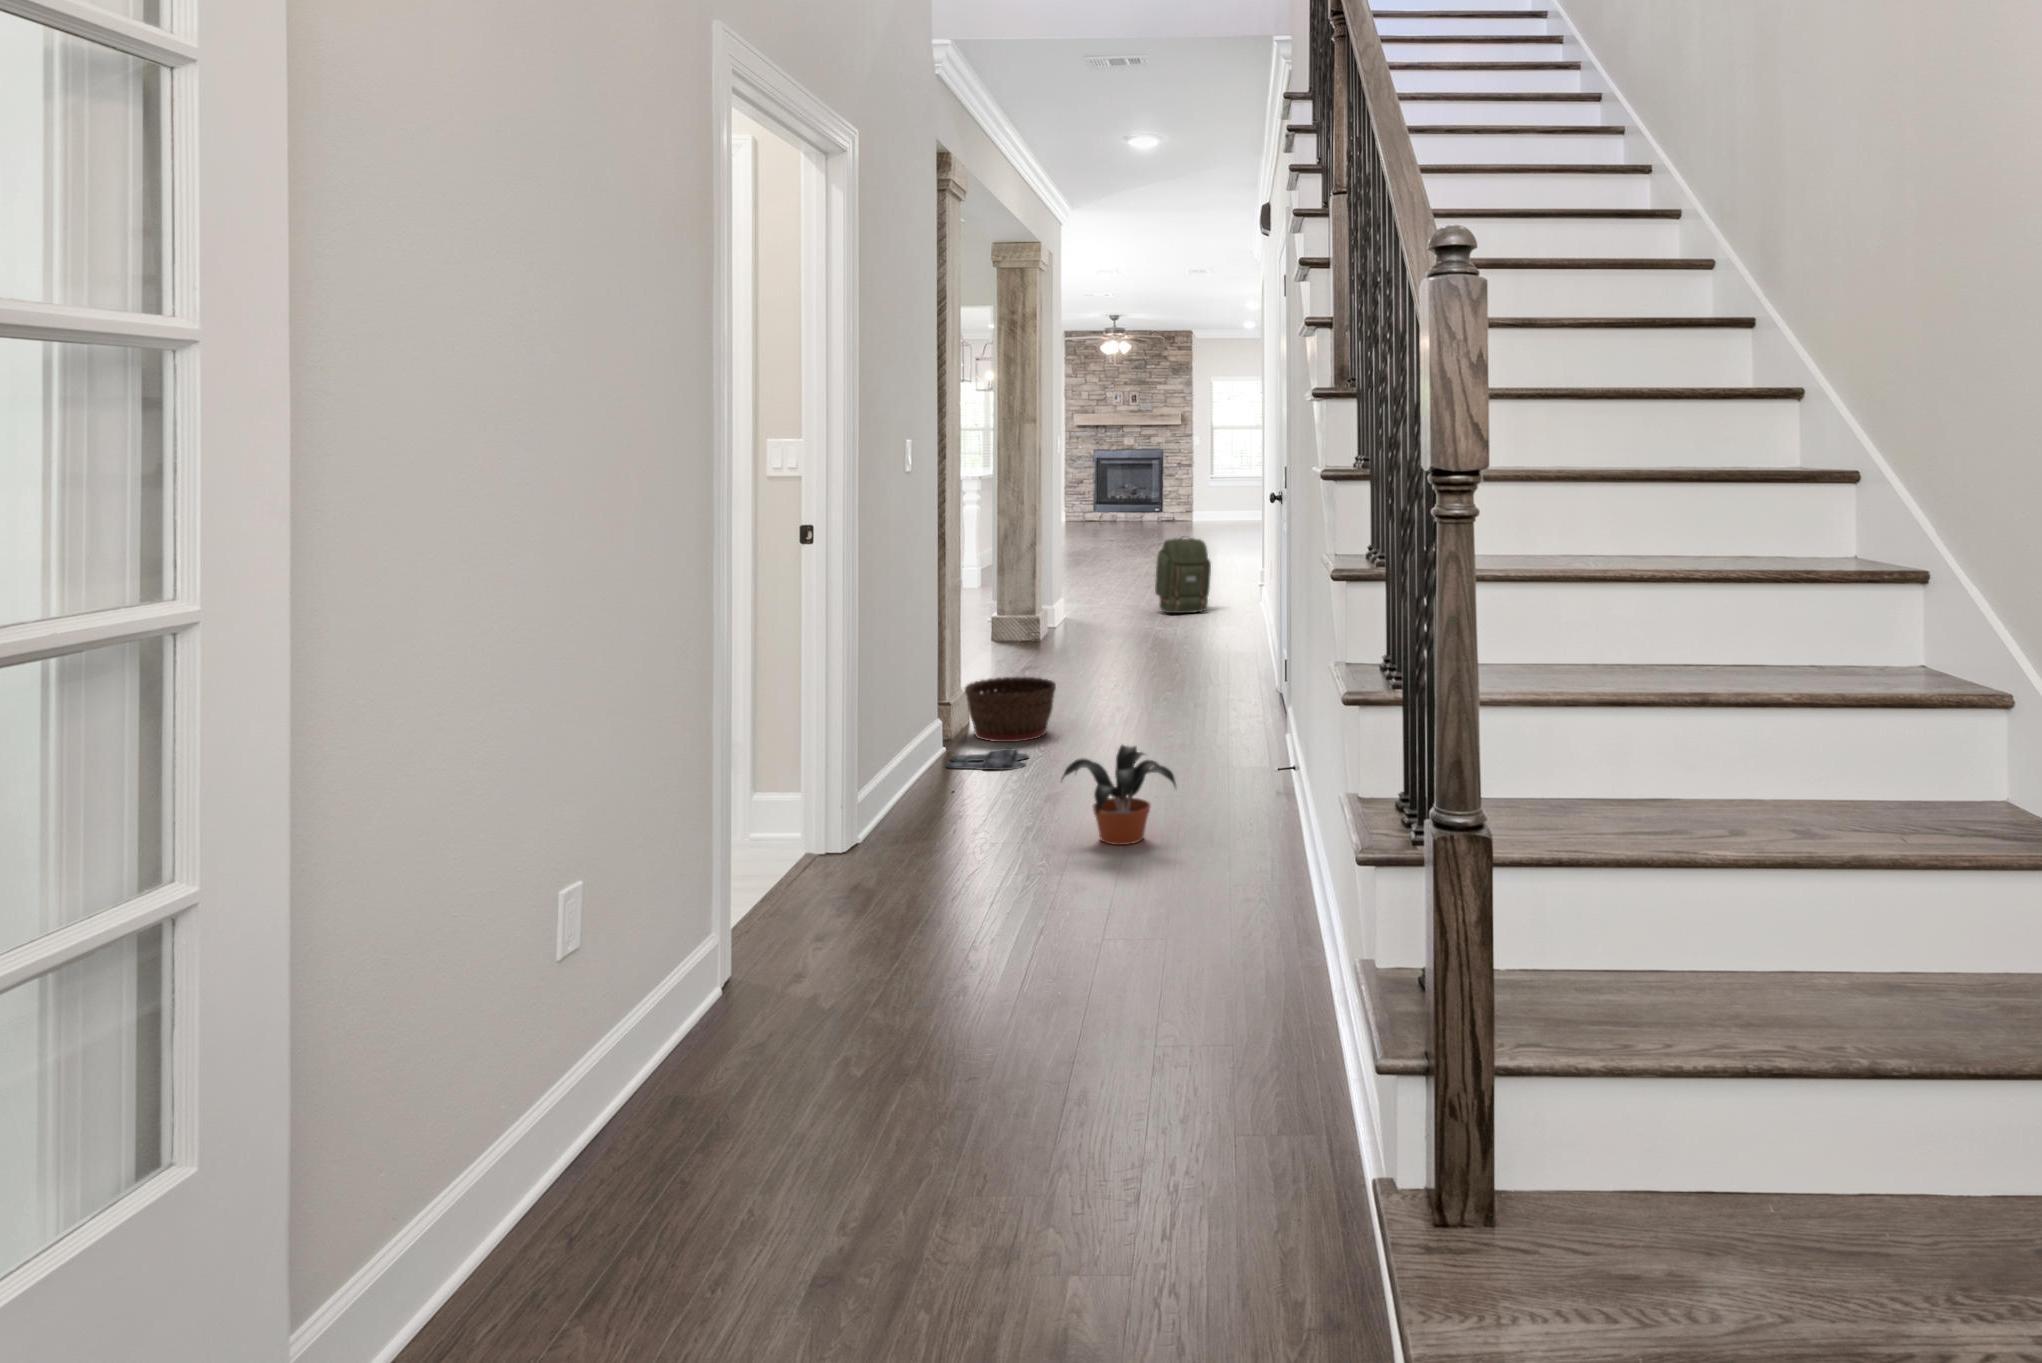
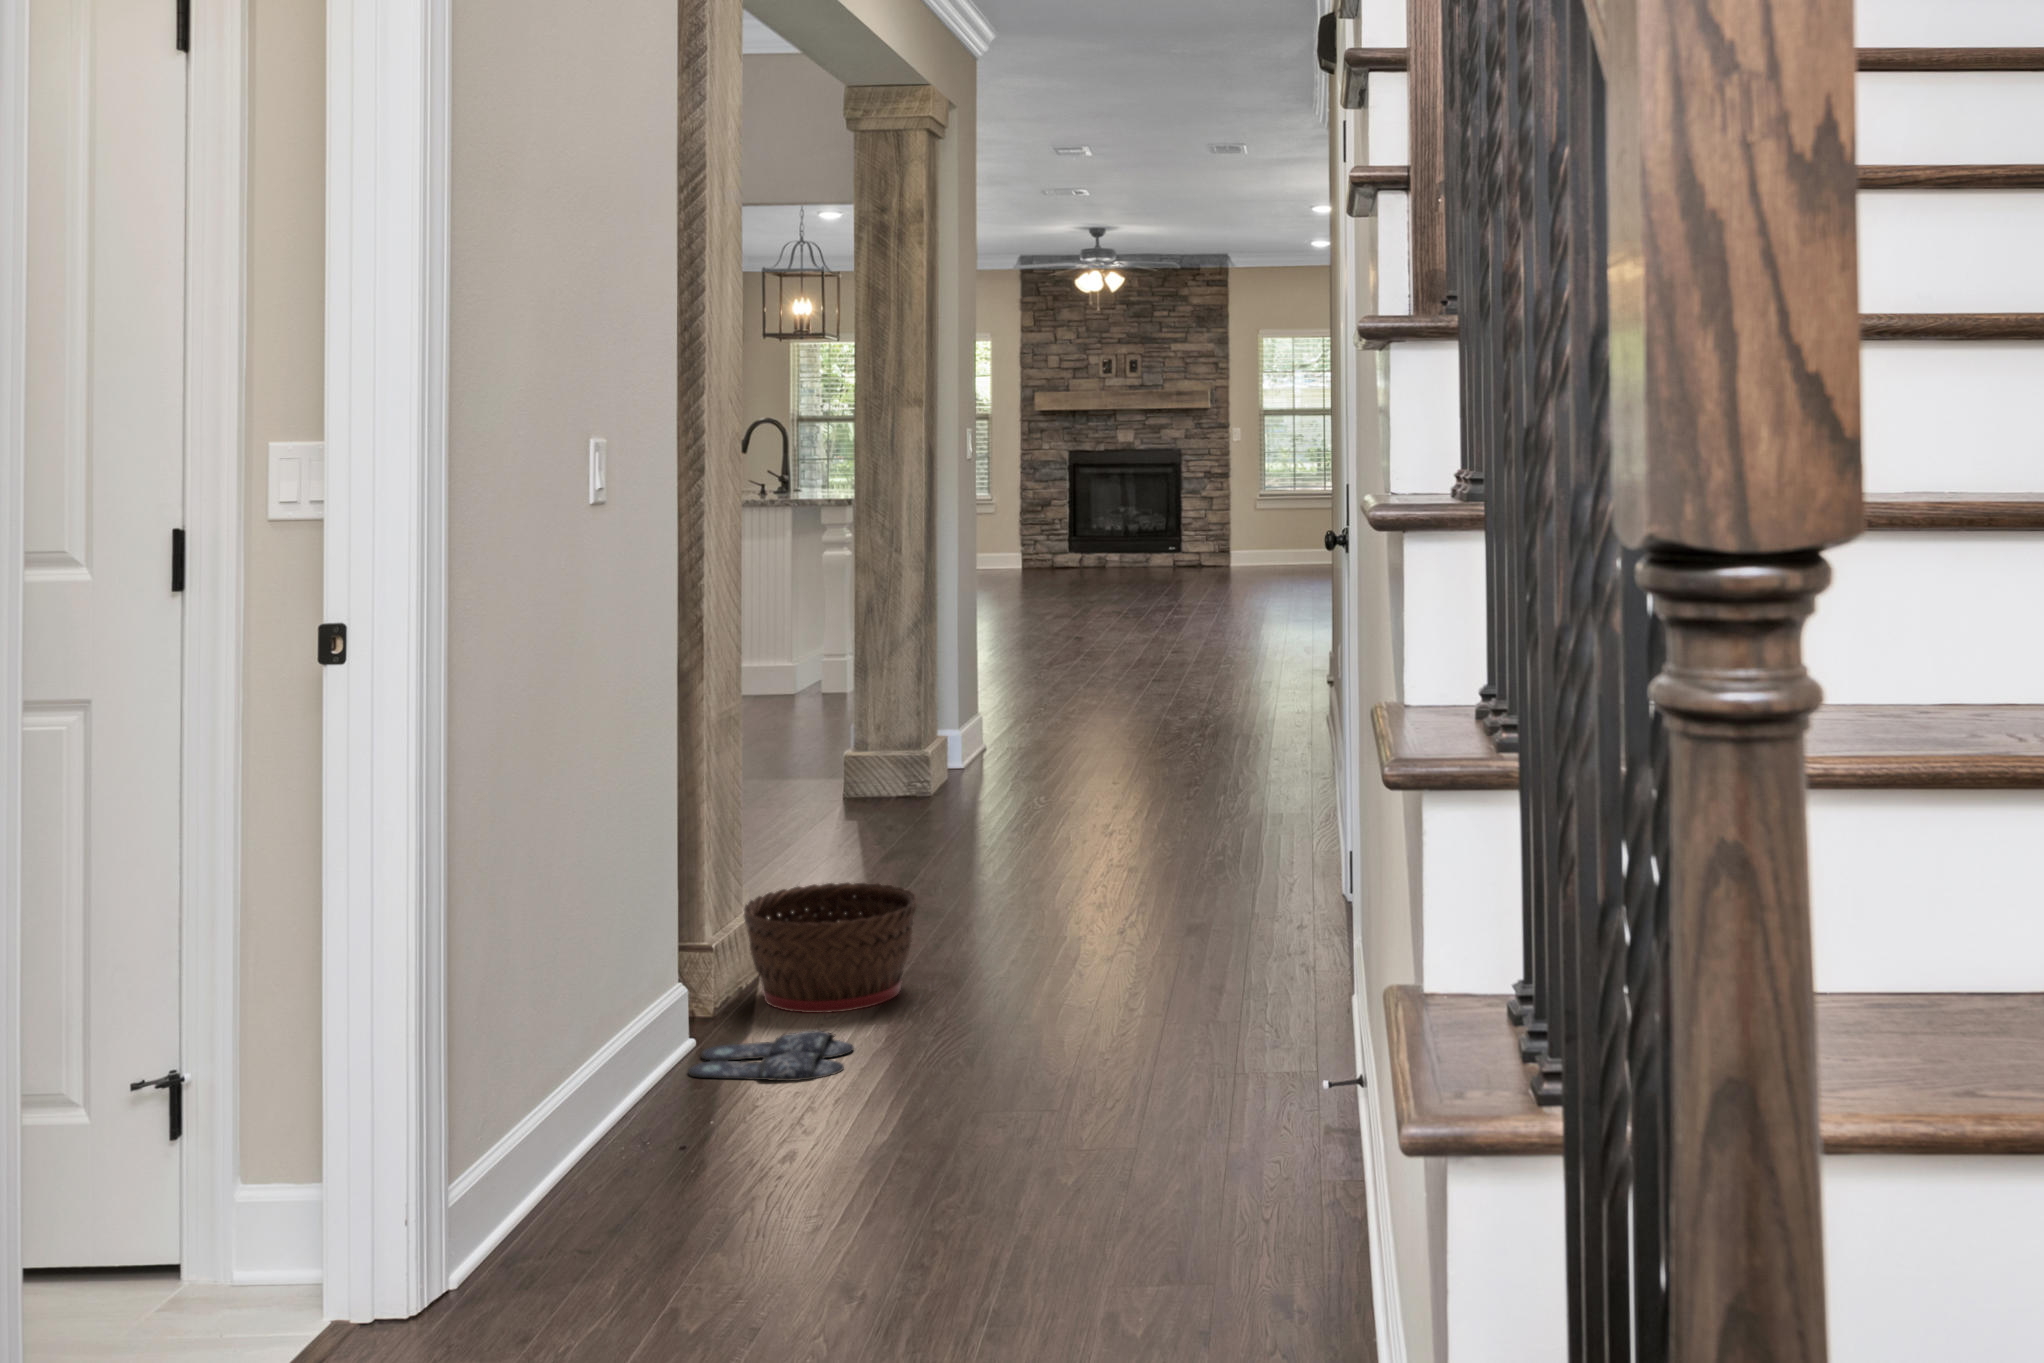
backpack: present [1155,537,1211,613] -> none [1144,600,1241,734]
potted plant: present [1062,745,1176,845] -> none [863,1059,1103,1278]

